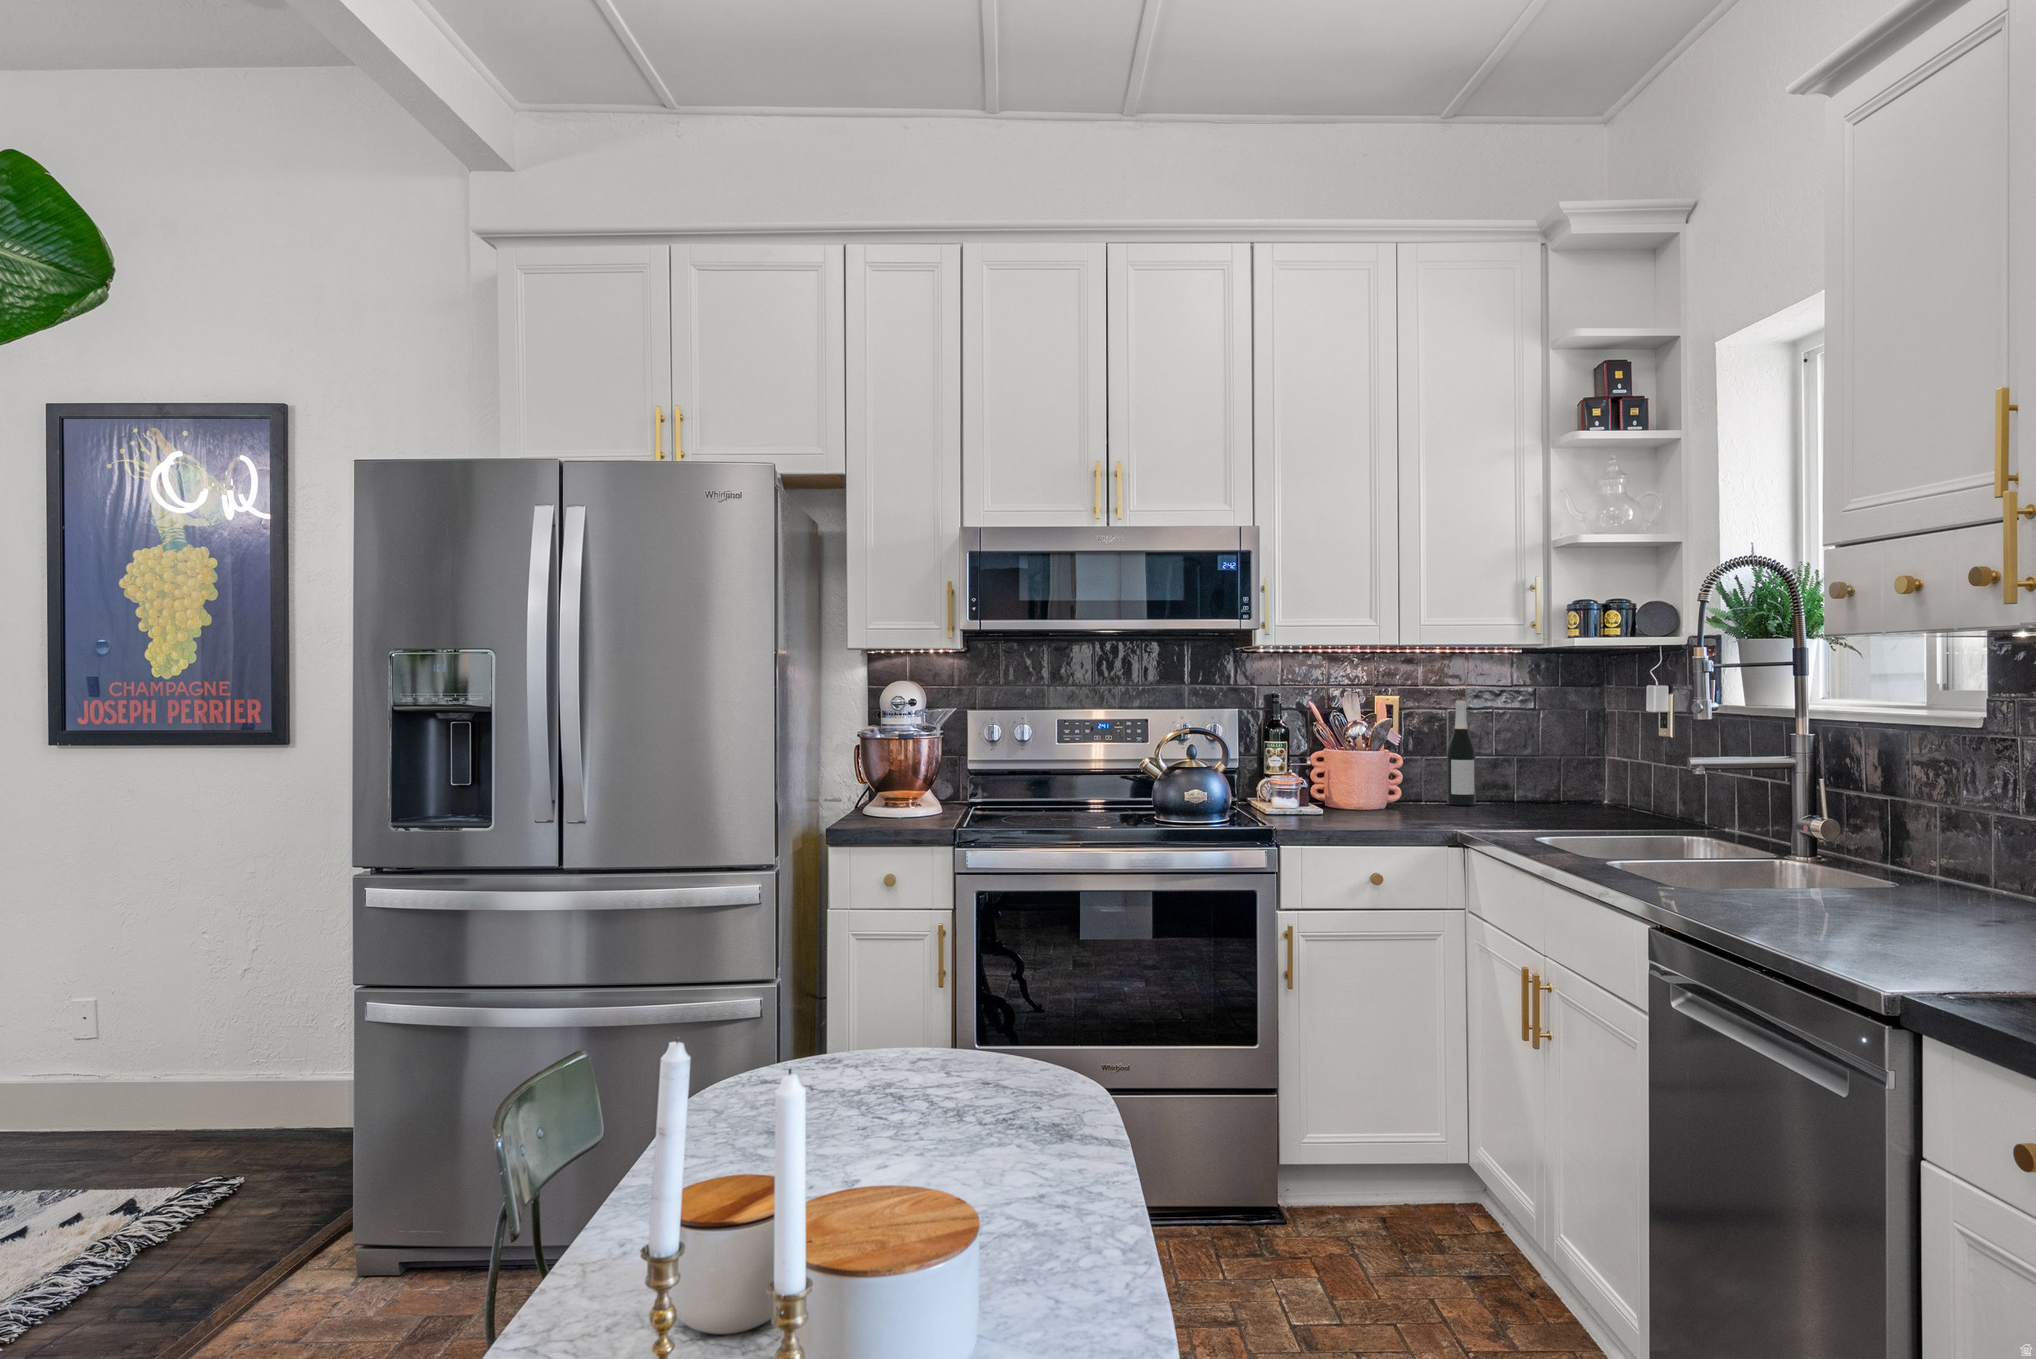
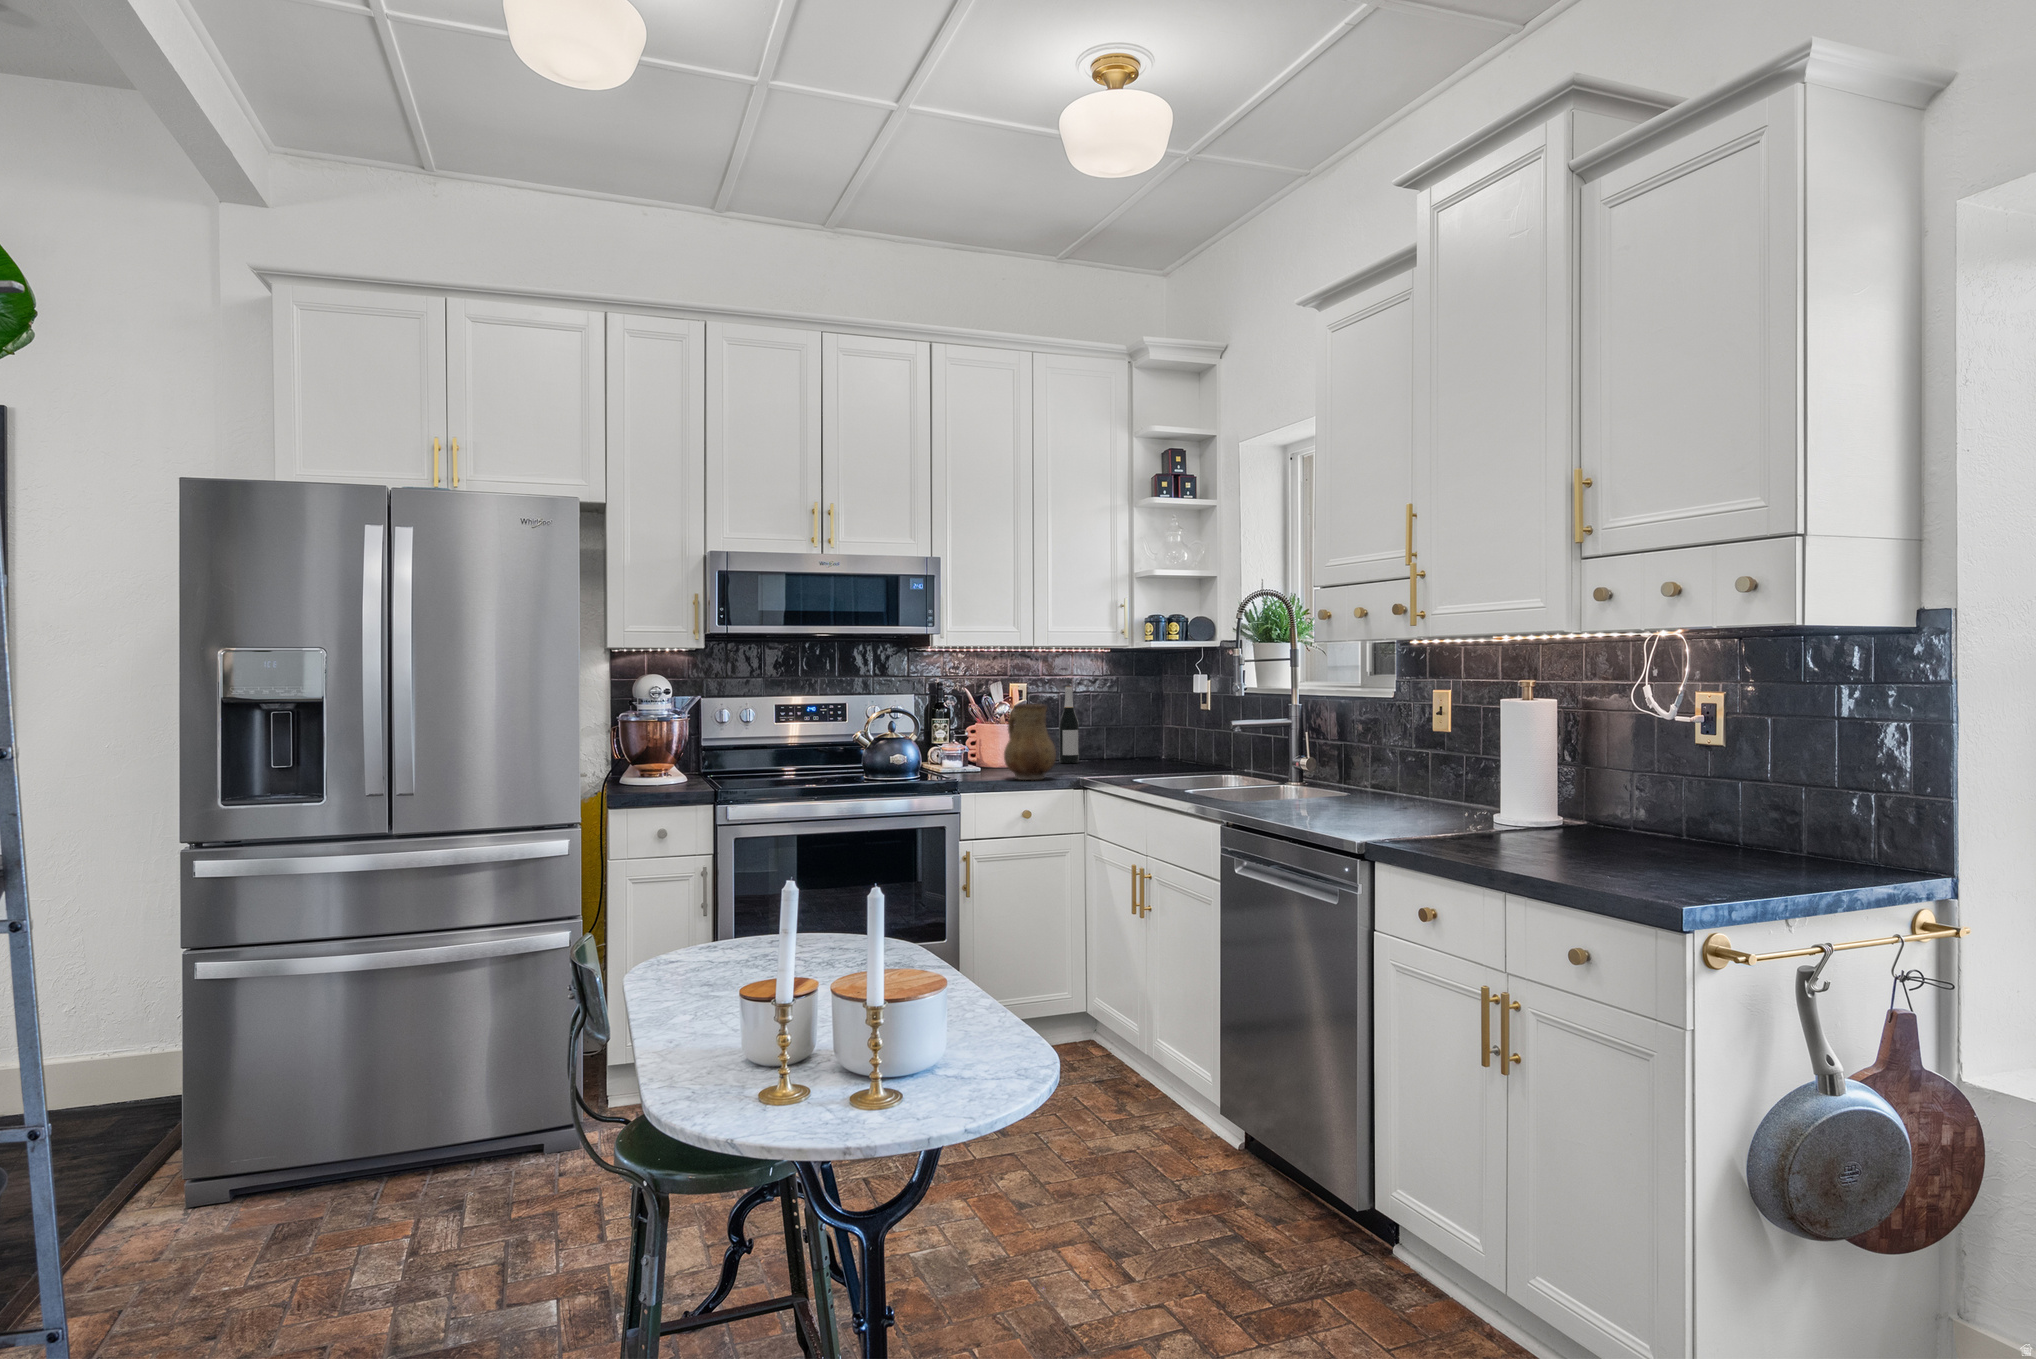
ceramic pitcher: none [1346,725,1421,831] -> present [1004,704,1056,780]

